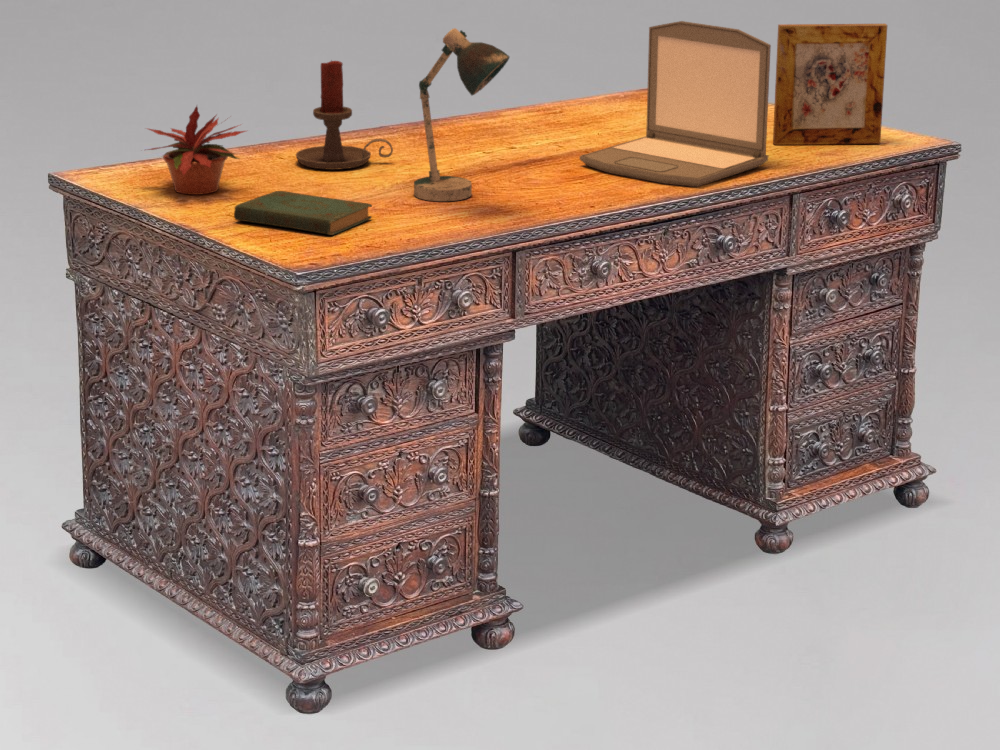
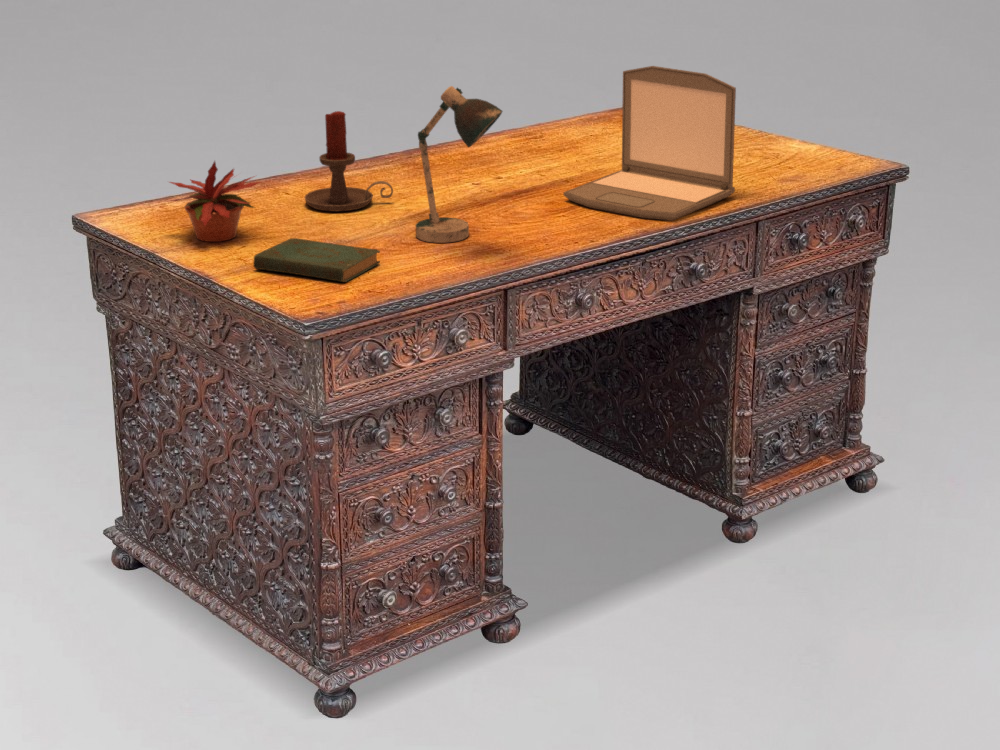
picture frame: present [773,24,887,145] -> none [736,62,838,174]

